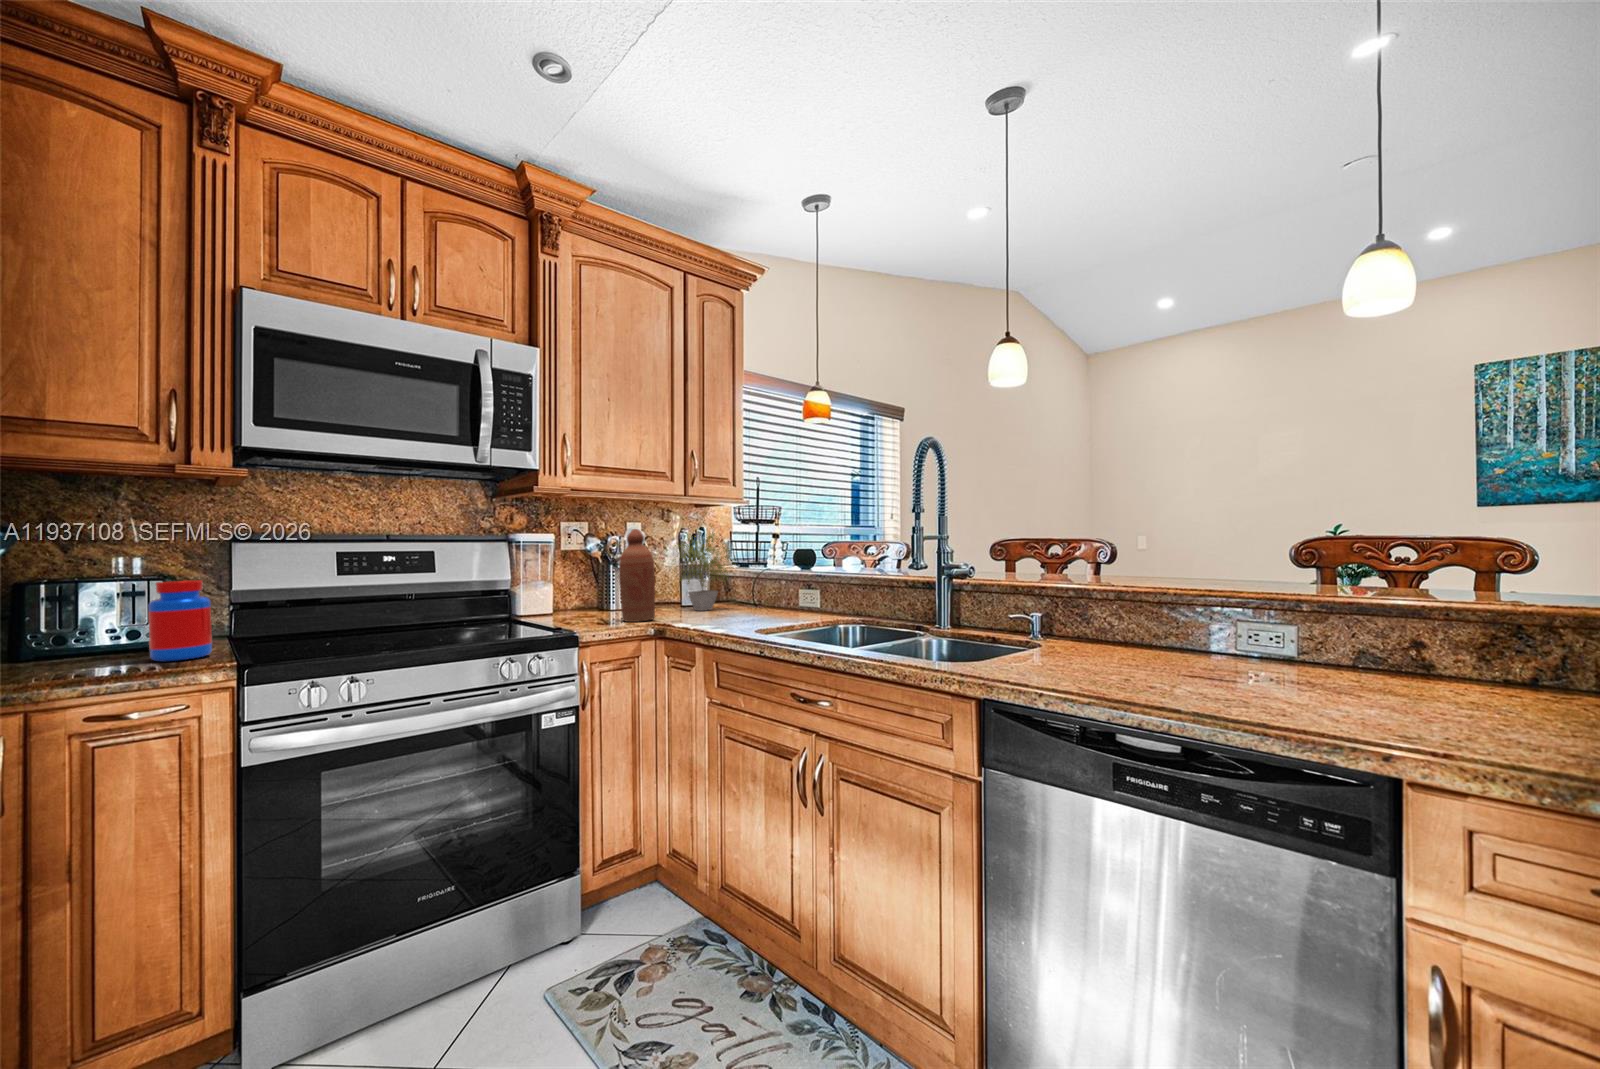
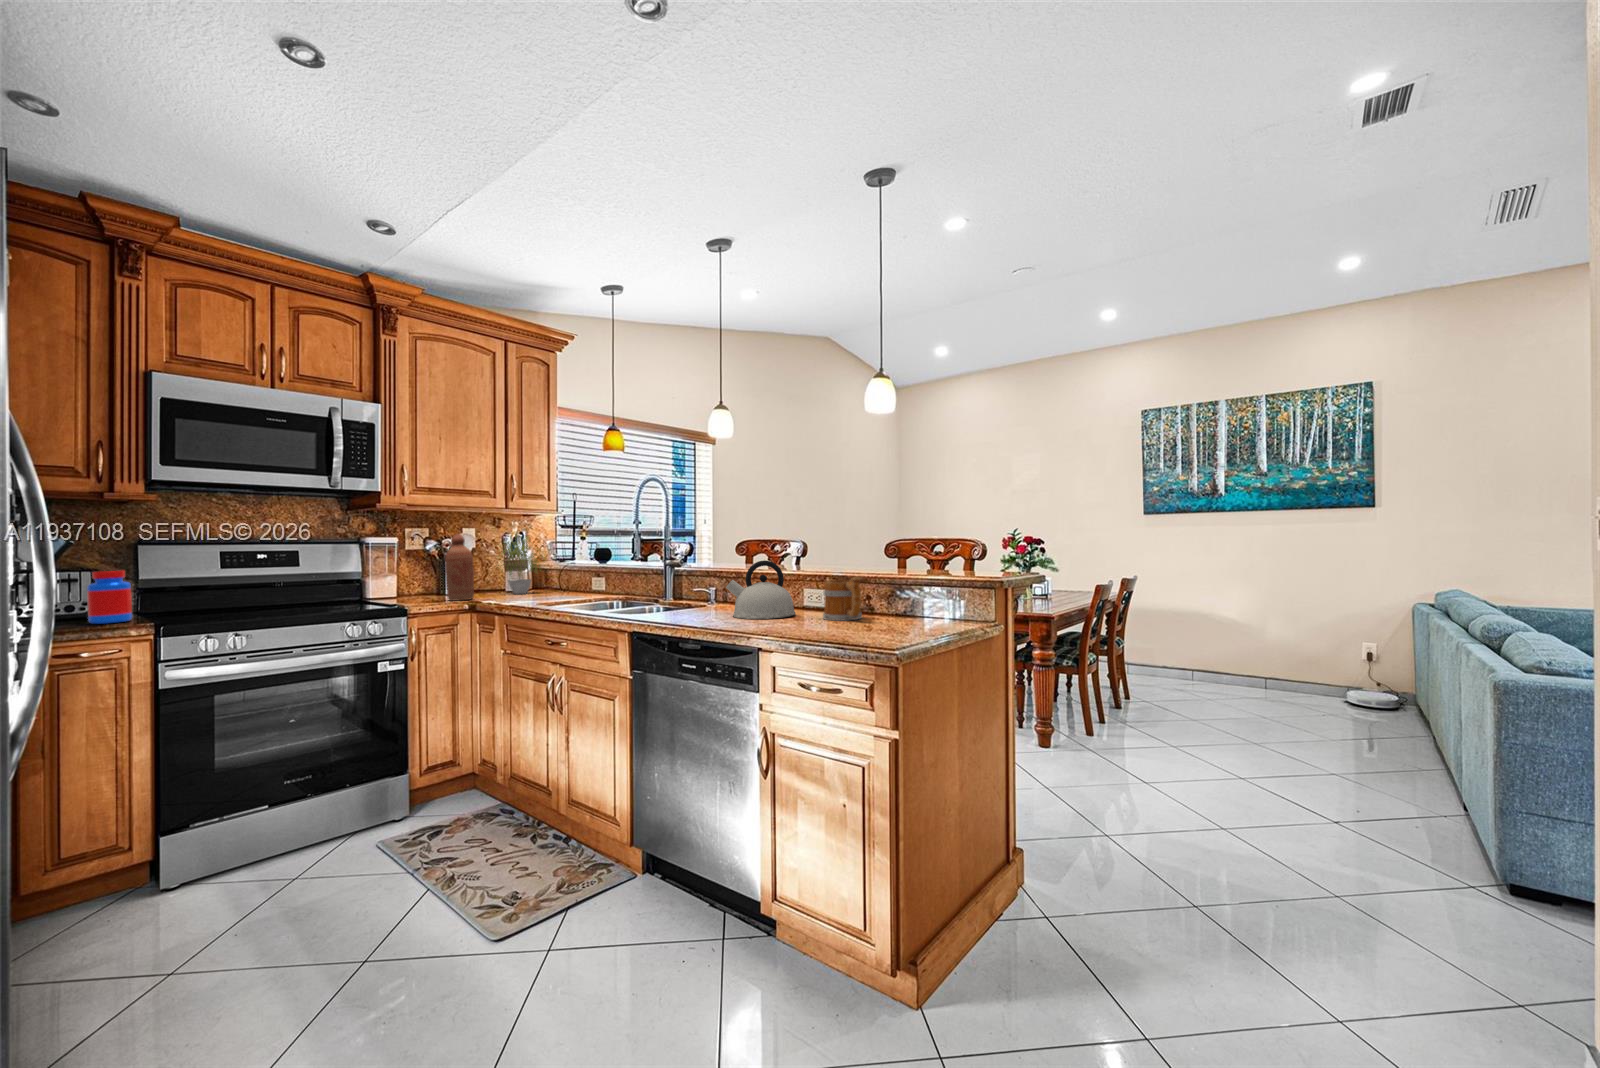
kettle: none [1145,575,1289,687] -> present [726,561,796,619]
mug: none [1363,613,1512,699] -> present [823,577,862,621]

